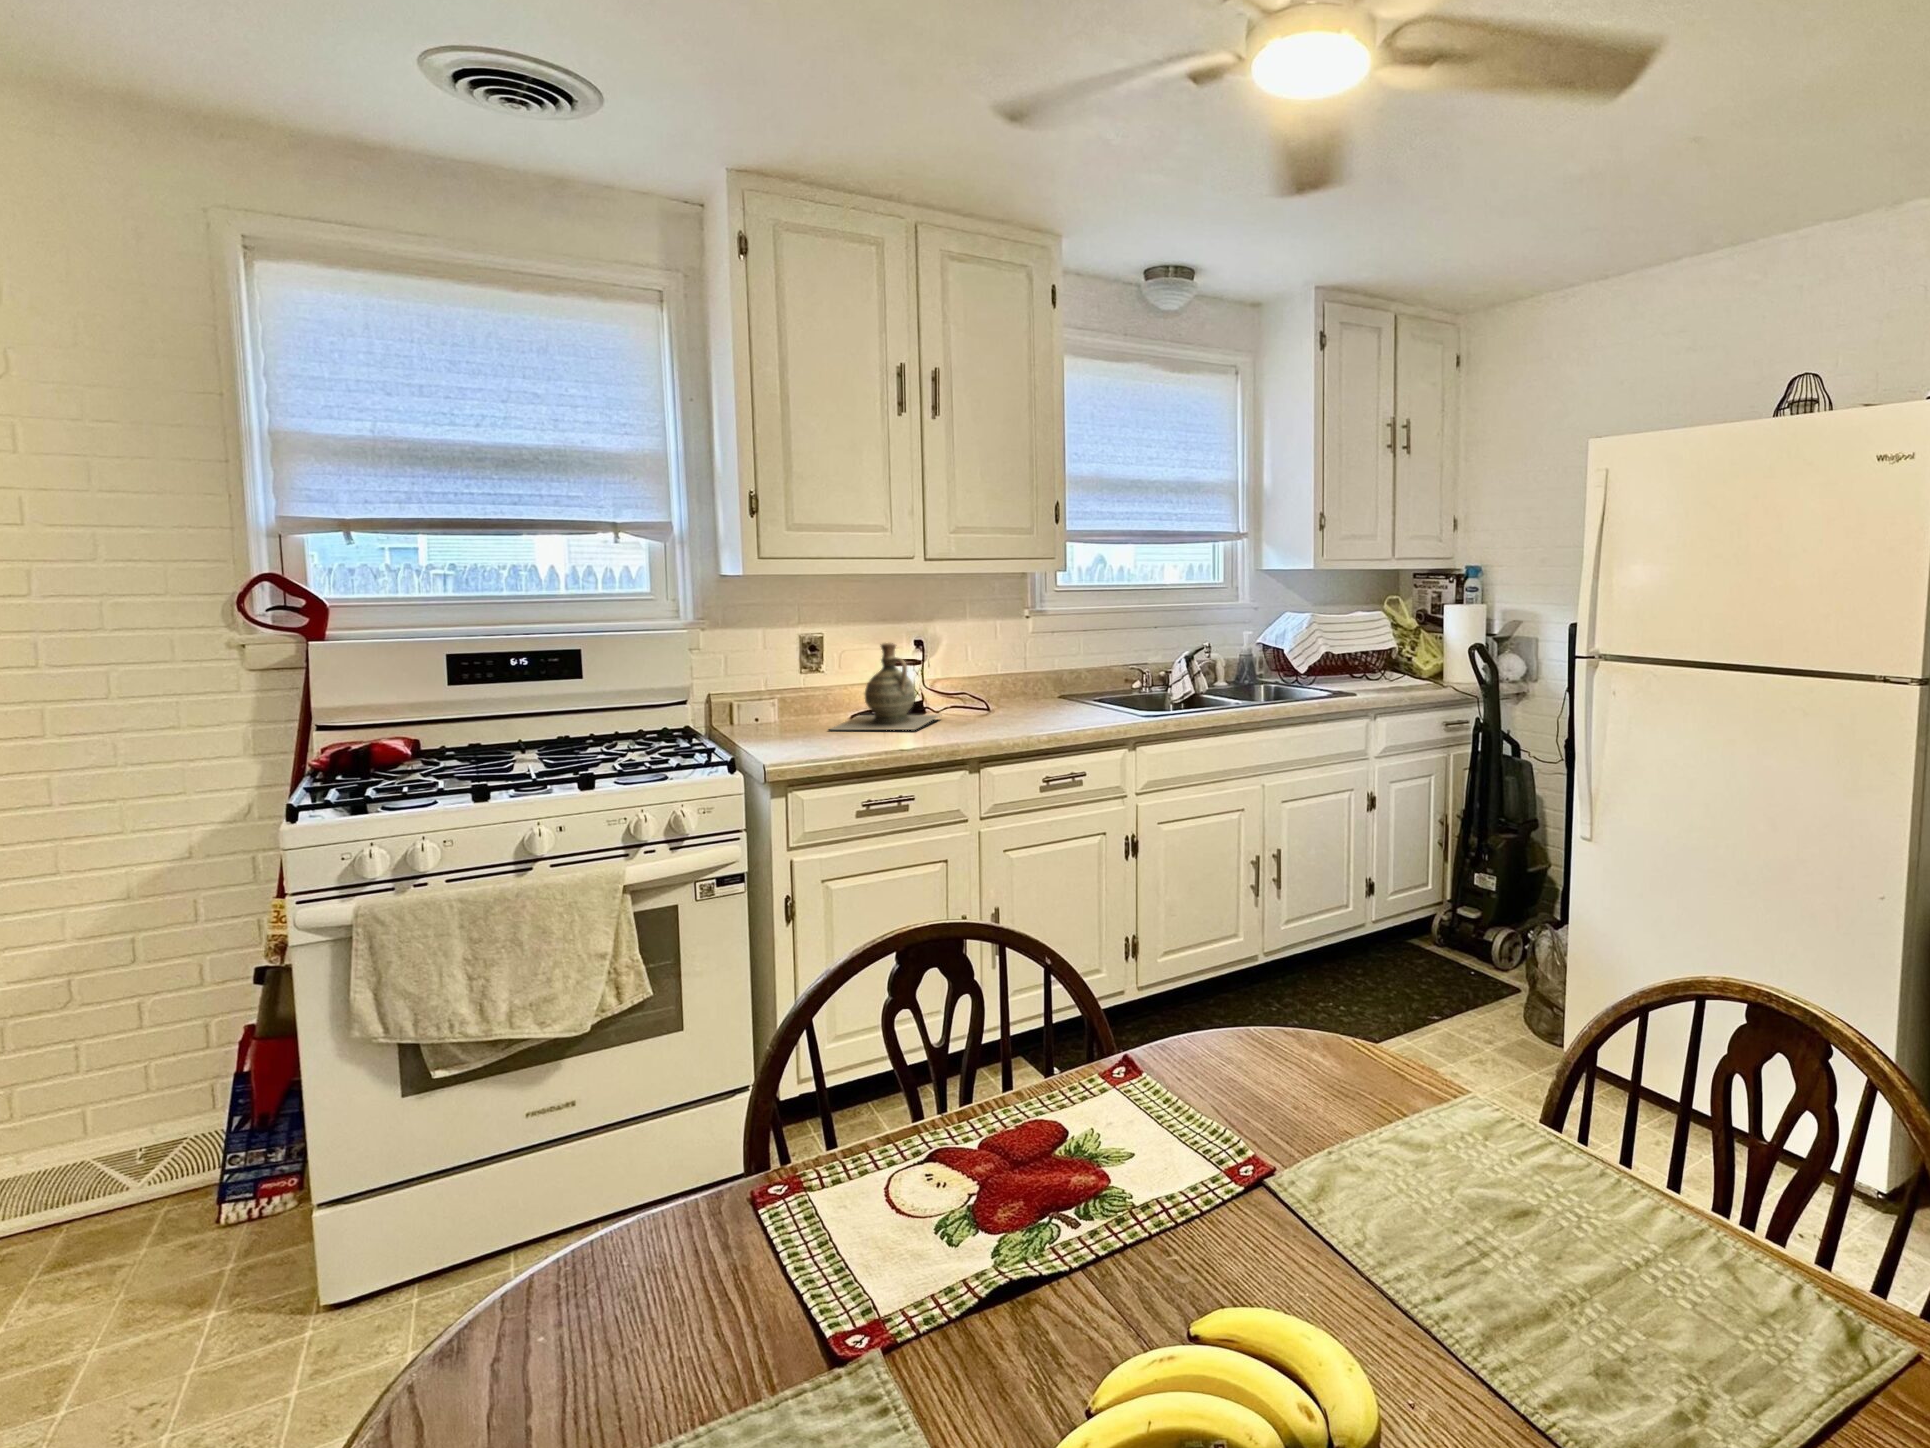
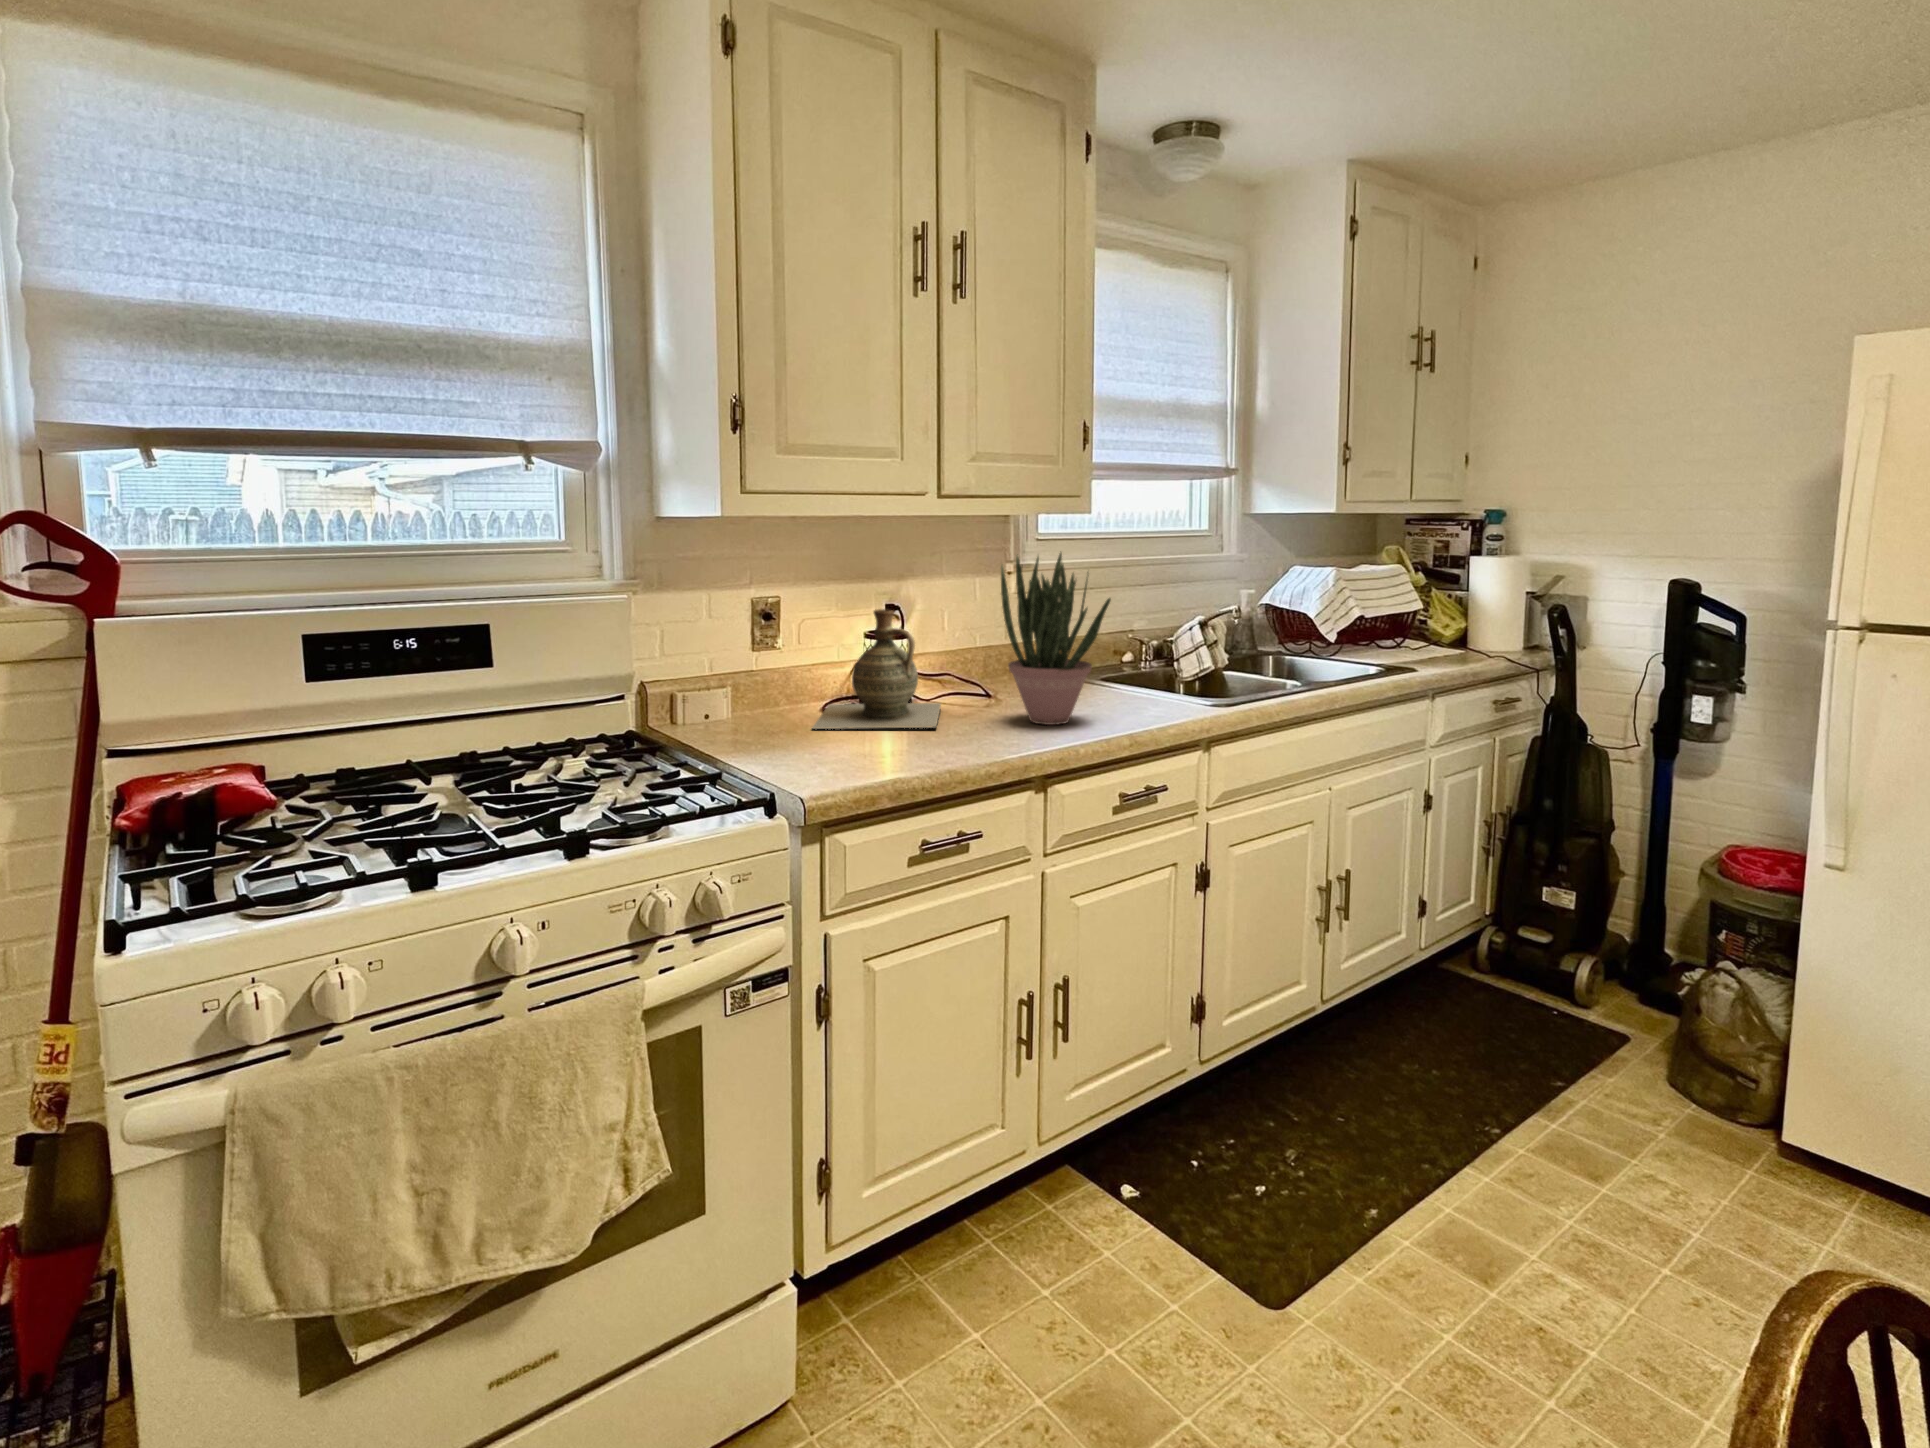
potted plant: none [961,601,1051,729] -> present [1001,553,1111,725]

